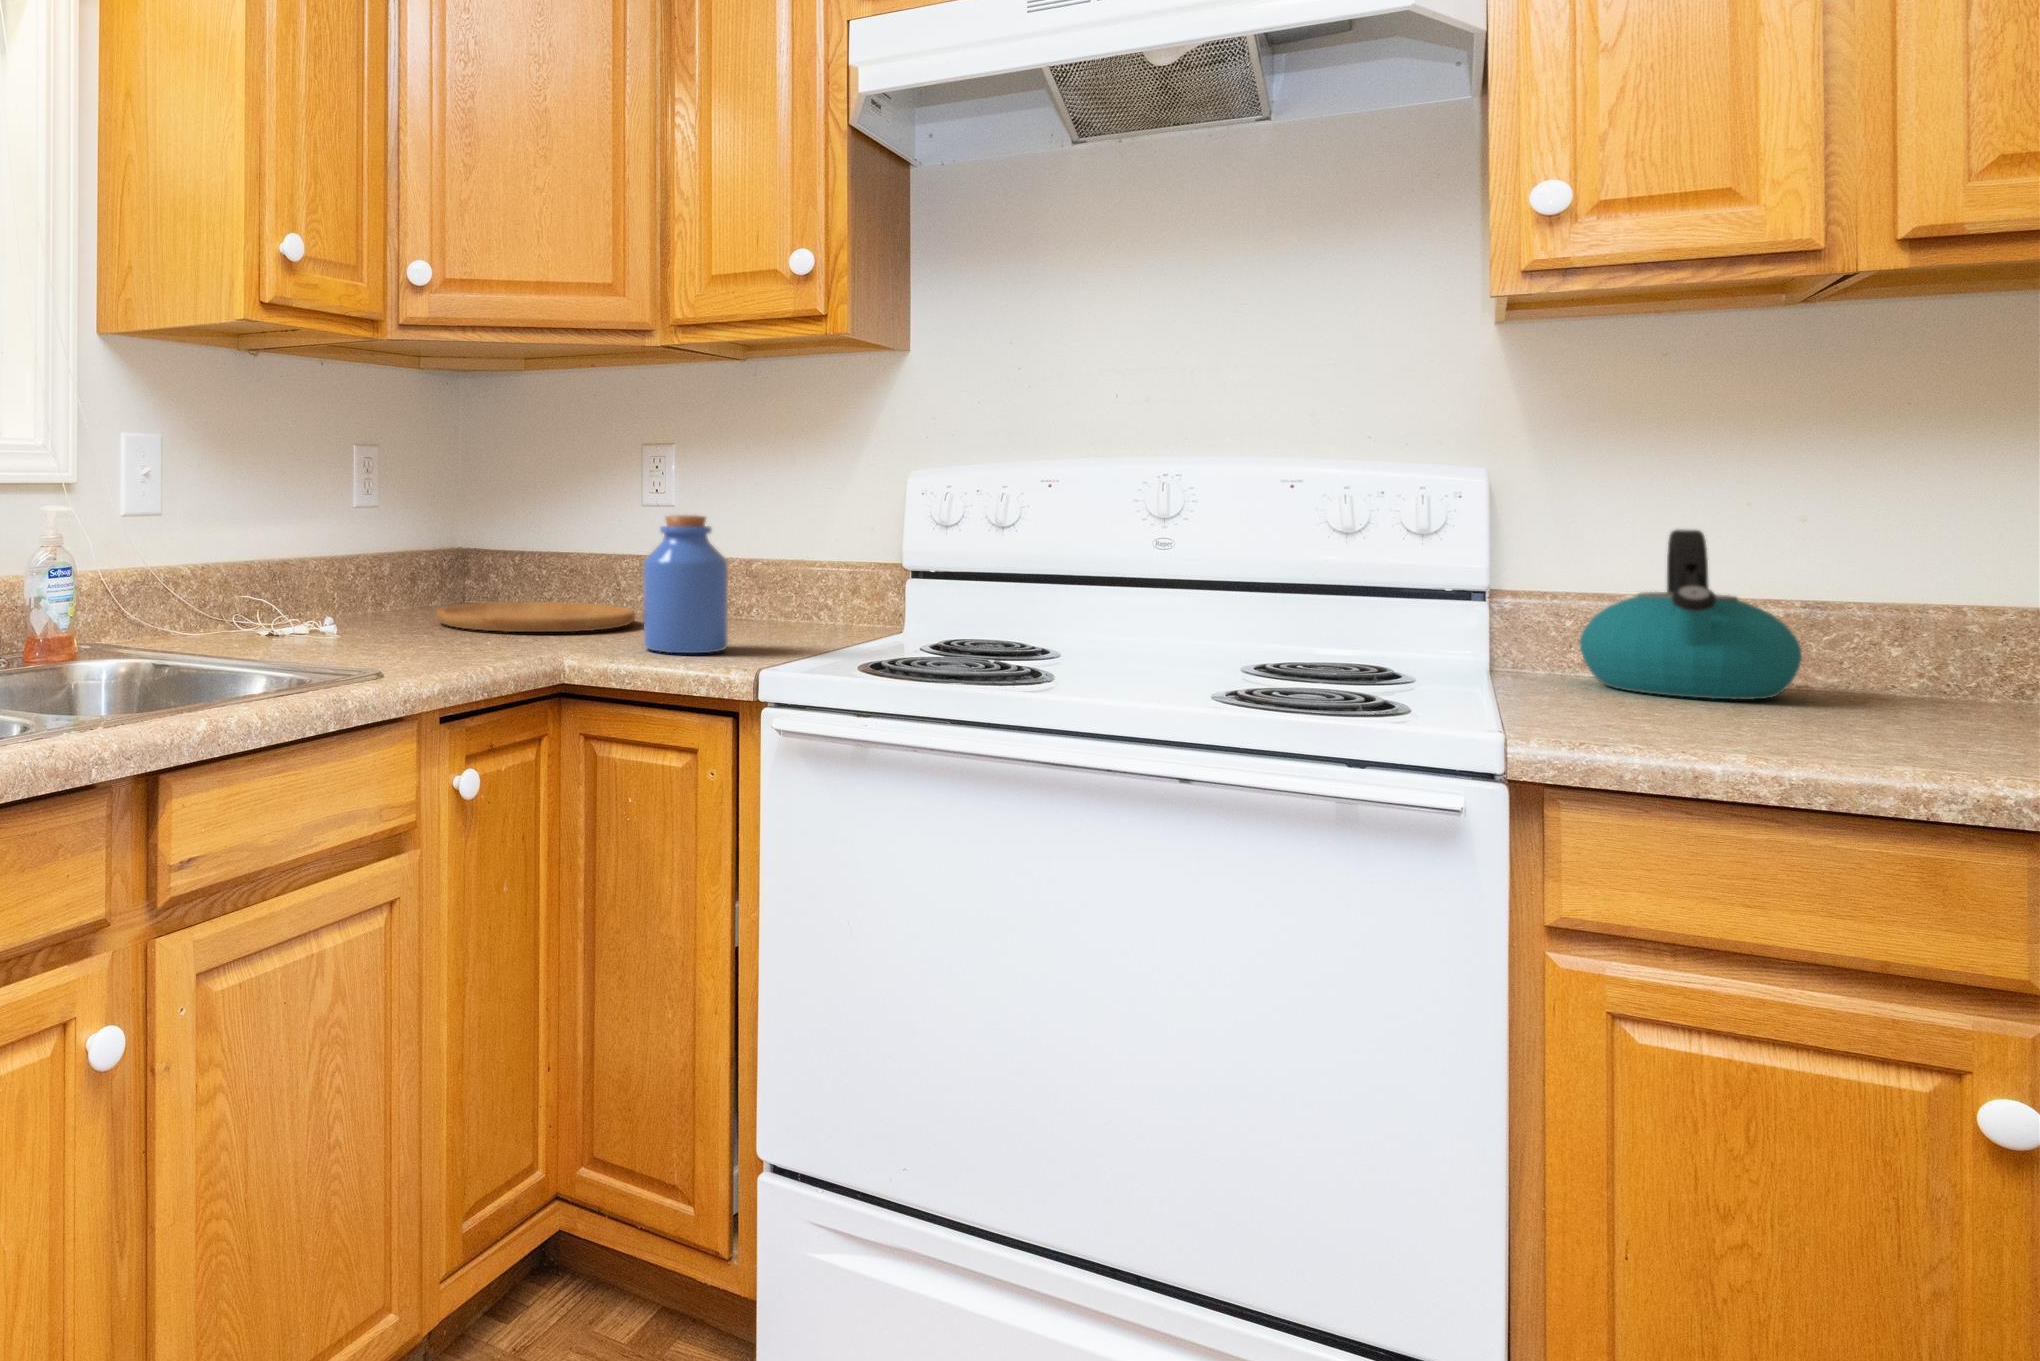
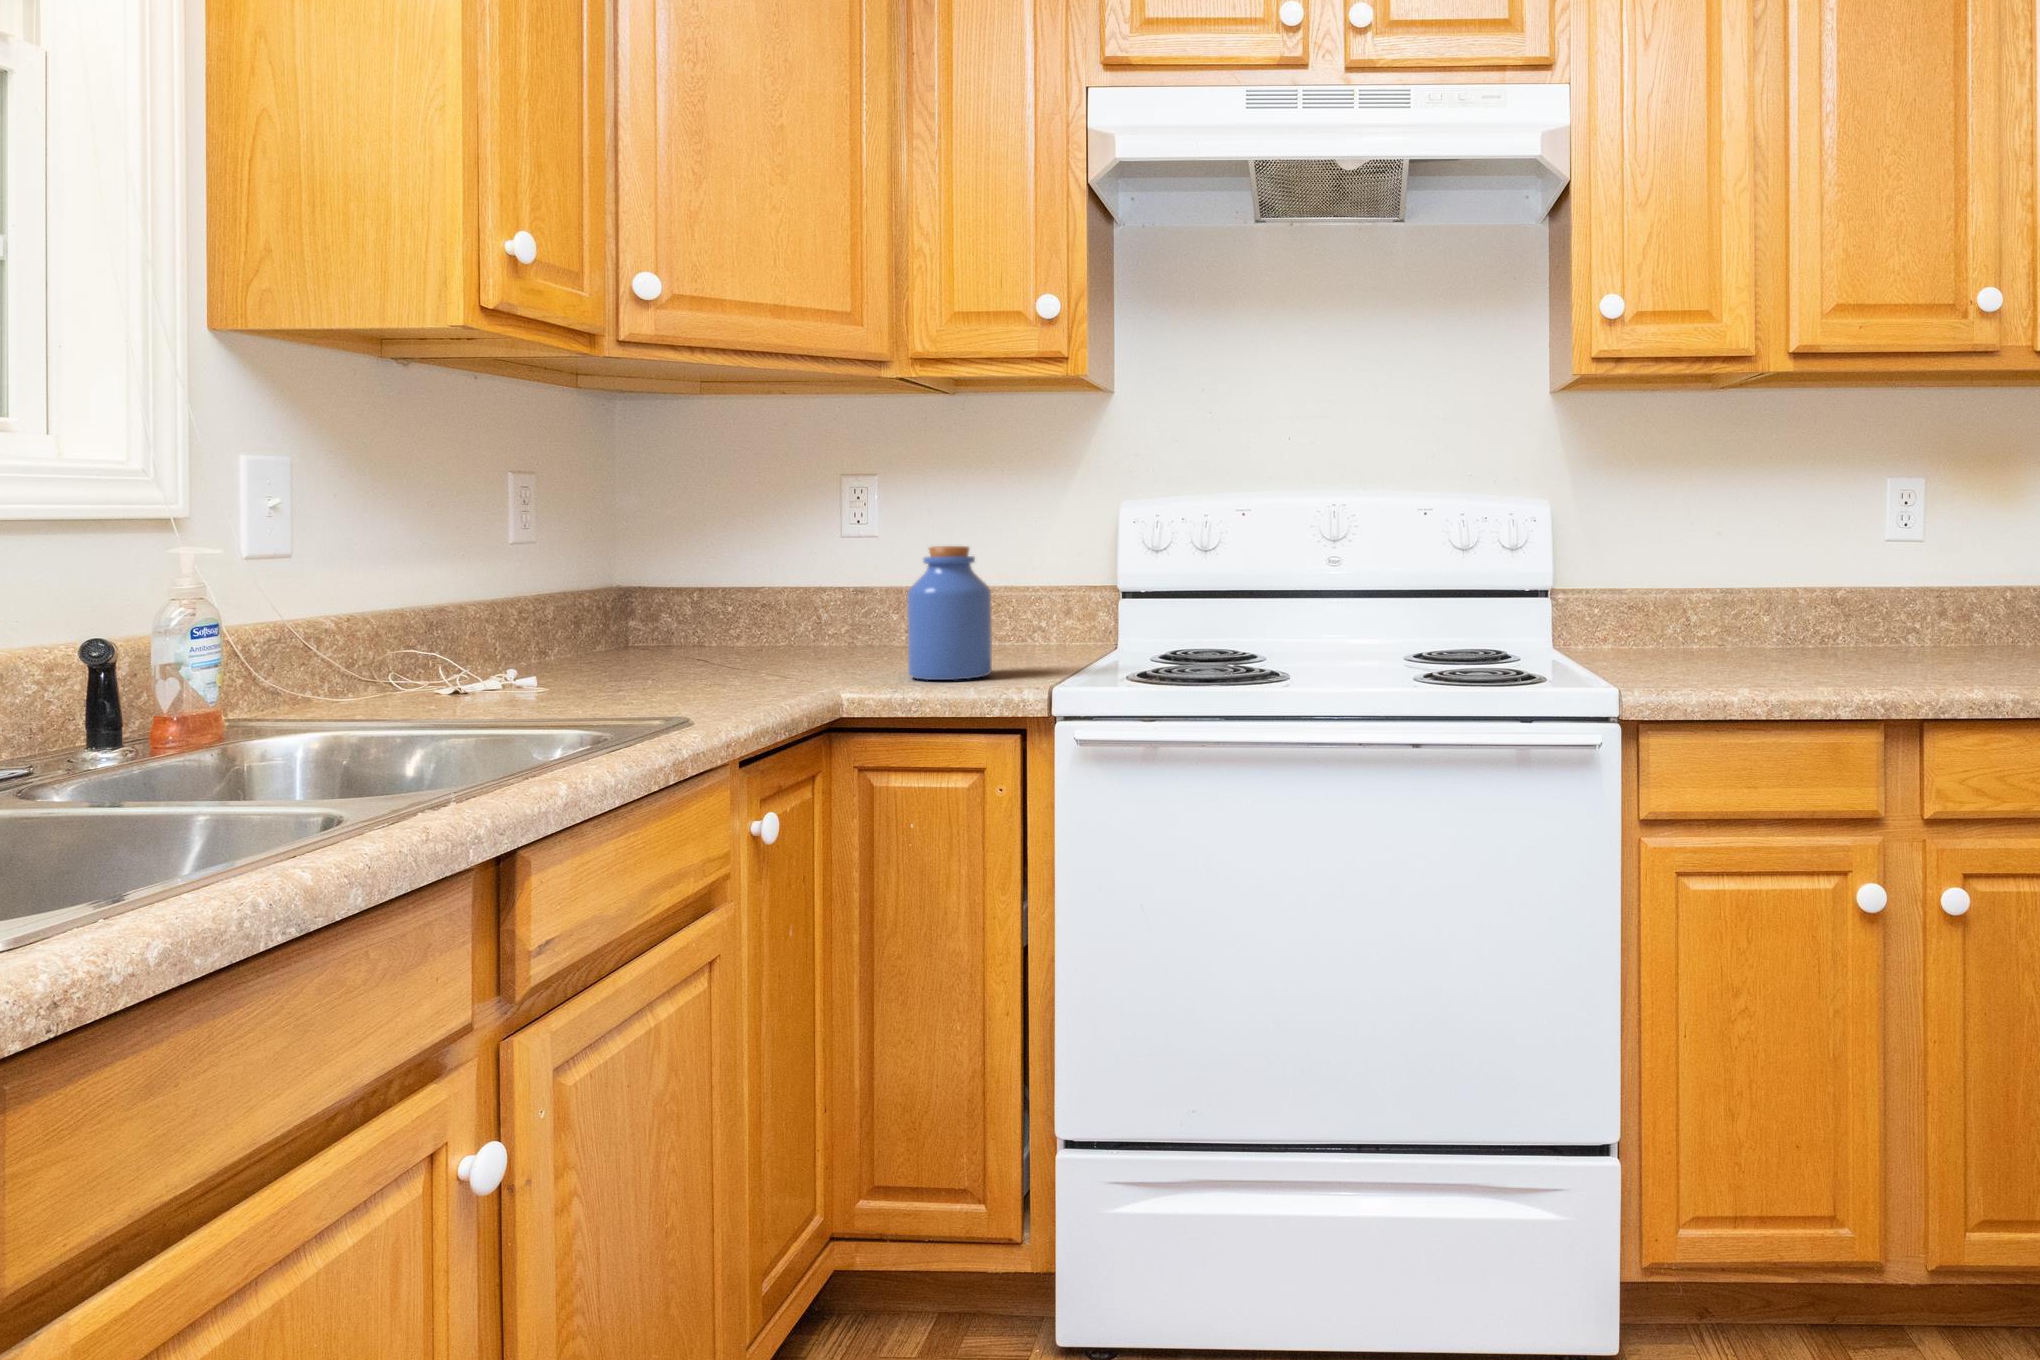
kettle: present [1580,529,1802,699] -> none [1609,545,1729,660]
cutting board: present [436,602,635,632] -> none [637,640,863,672]

